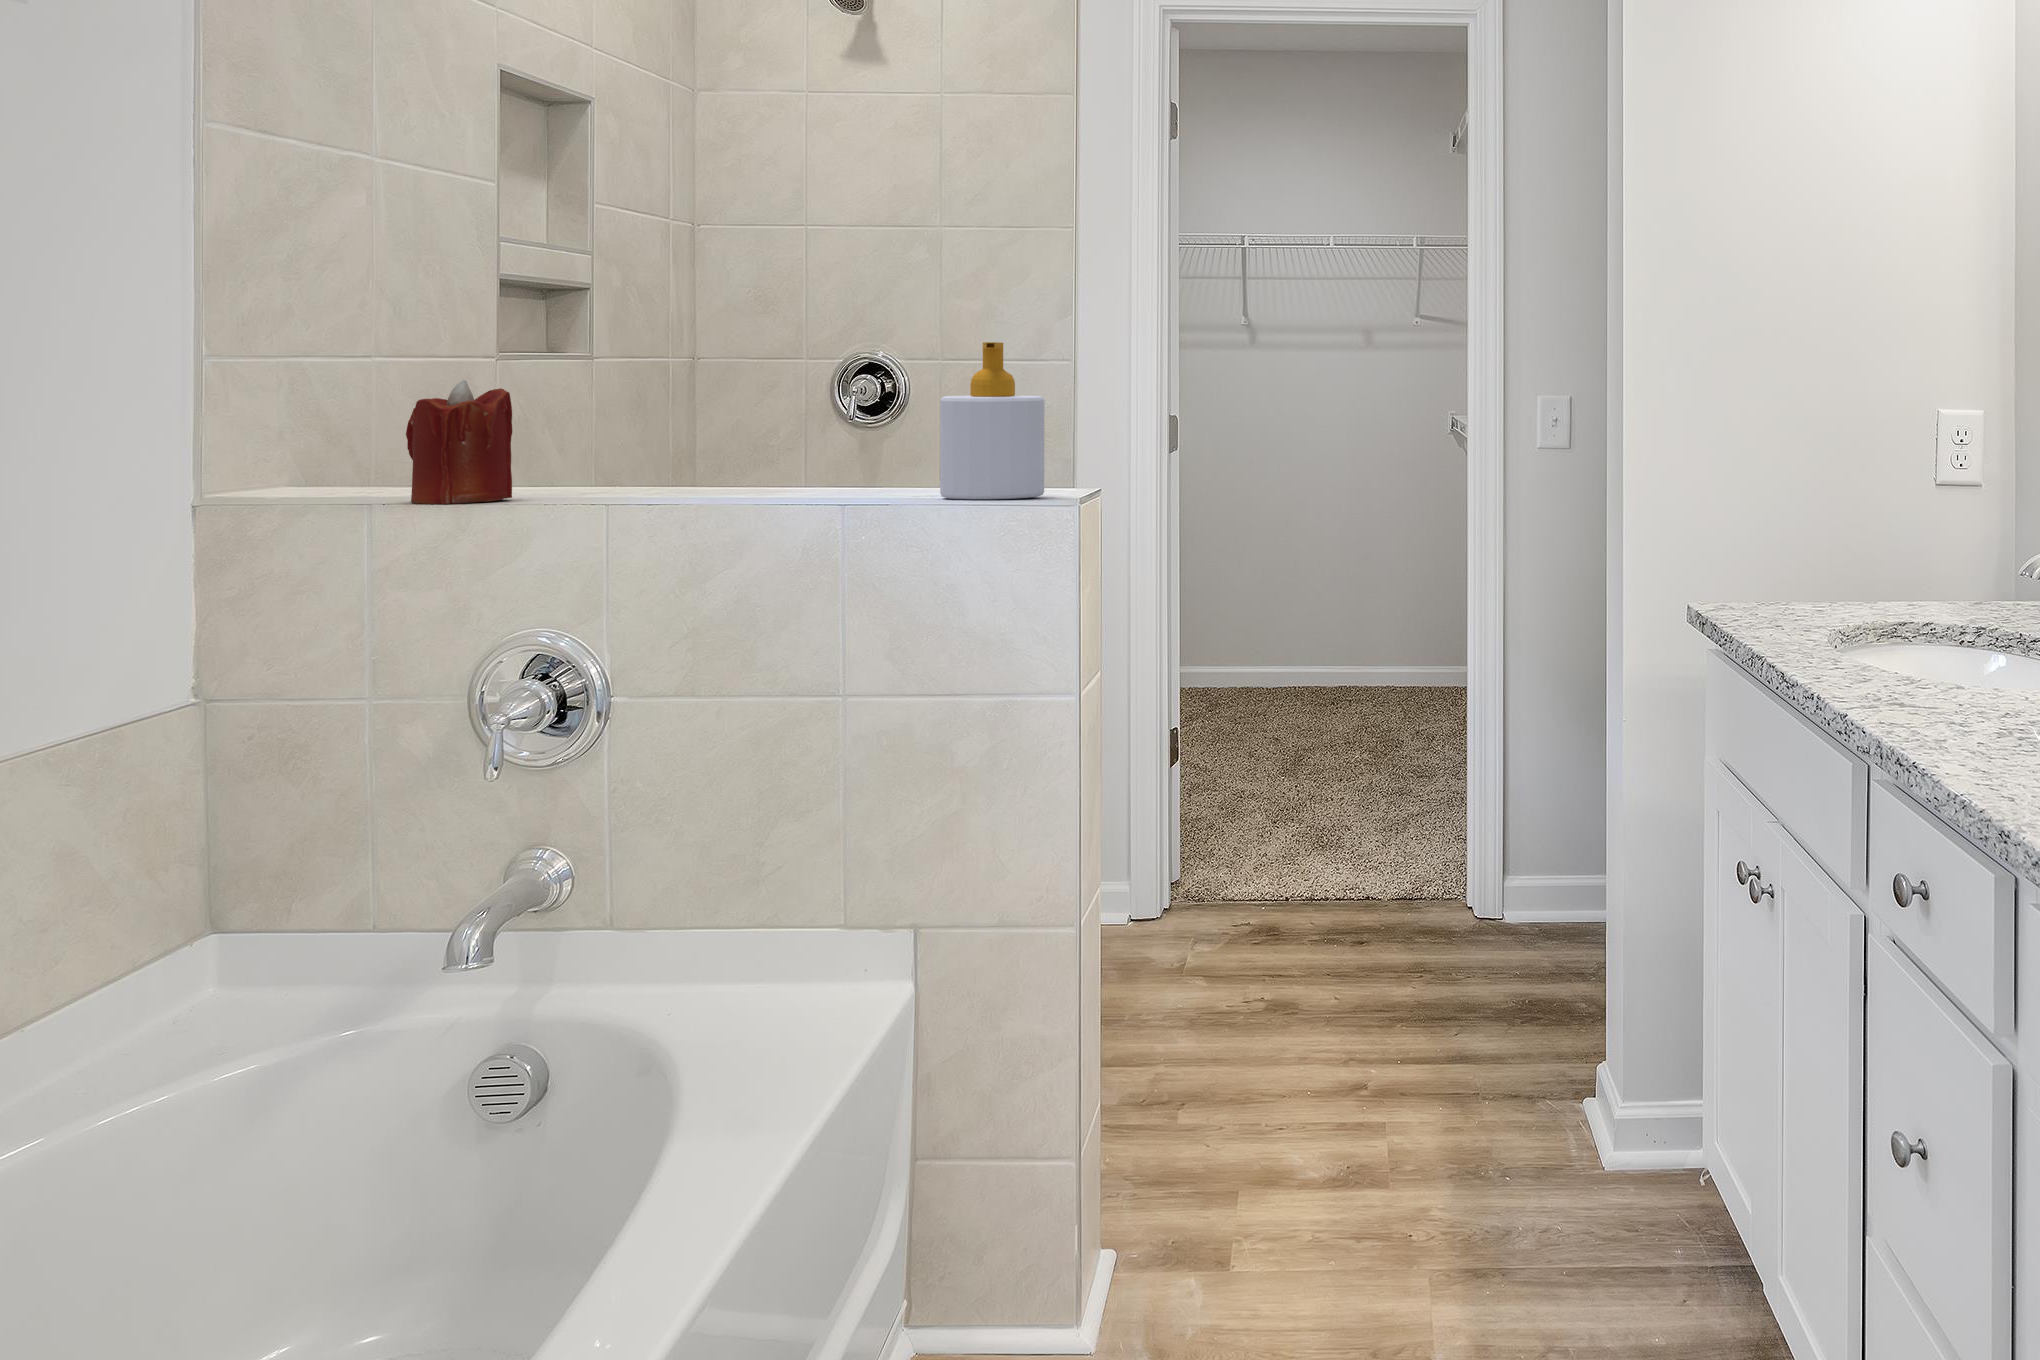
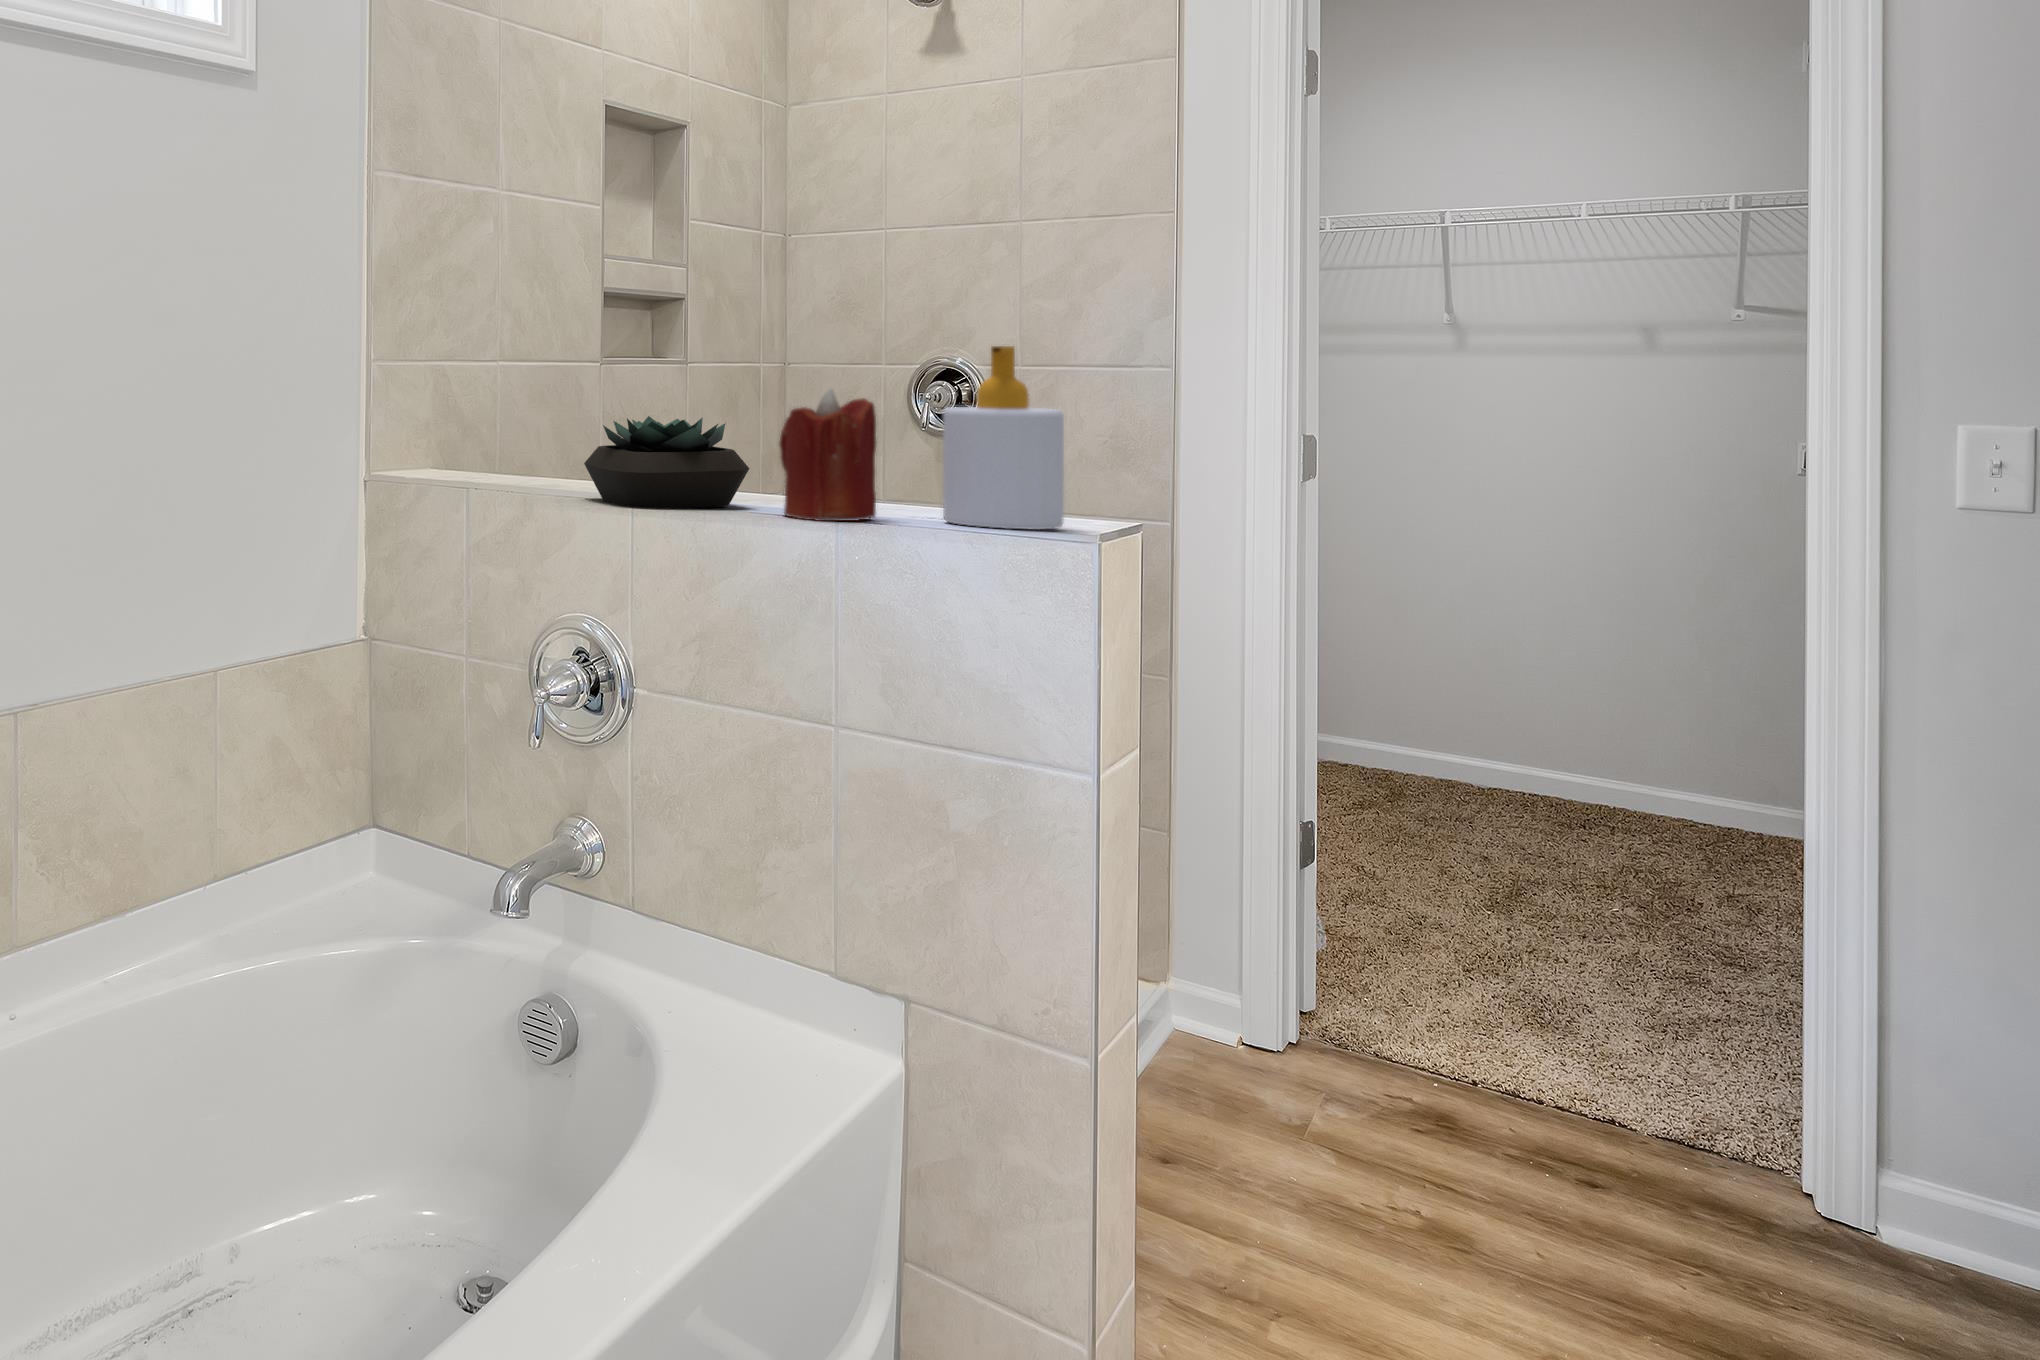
candle: present [406,380,512,504] -> present [779,389,876,521]
succulent plant: none [550,412,746,508] -> present [584,416,749,508]

